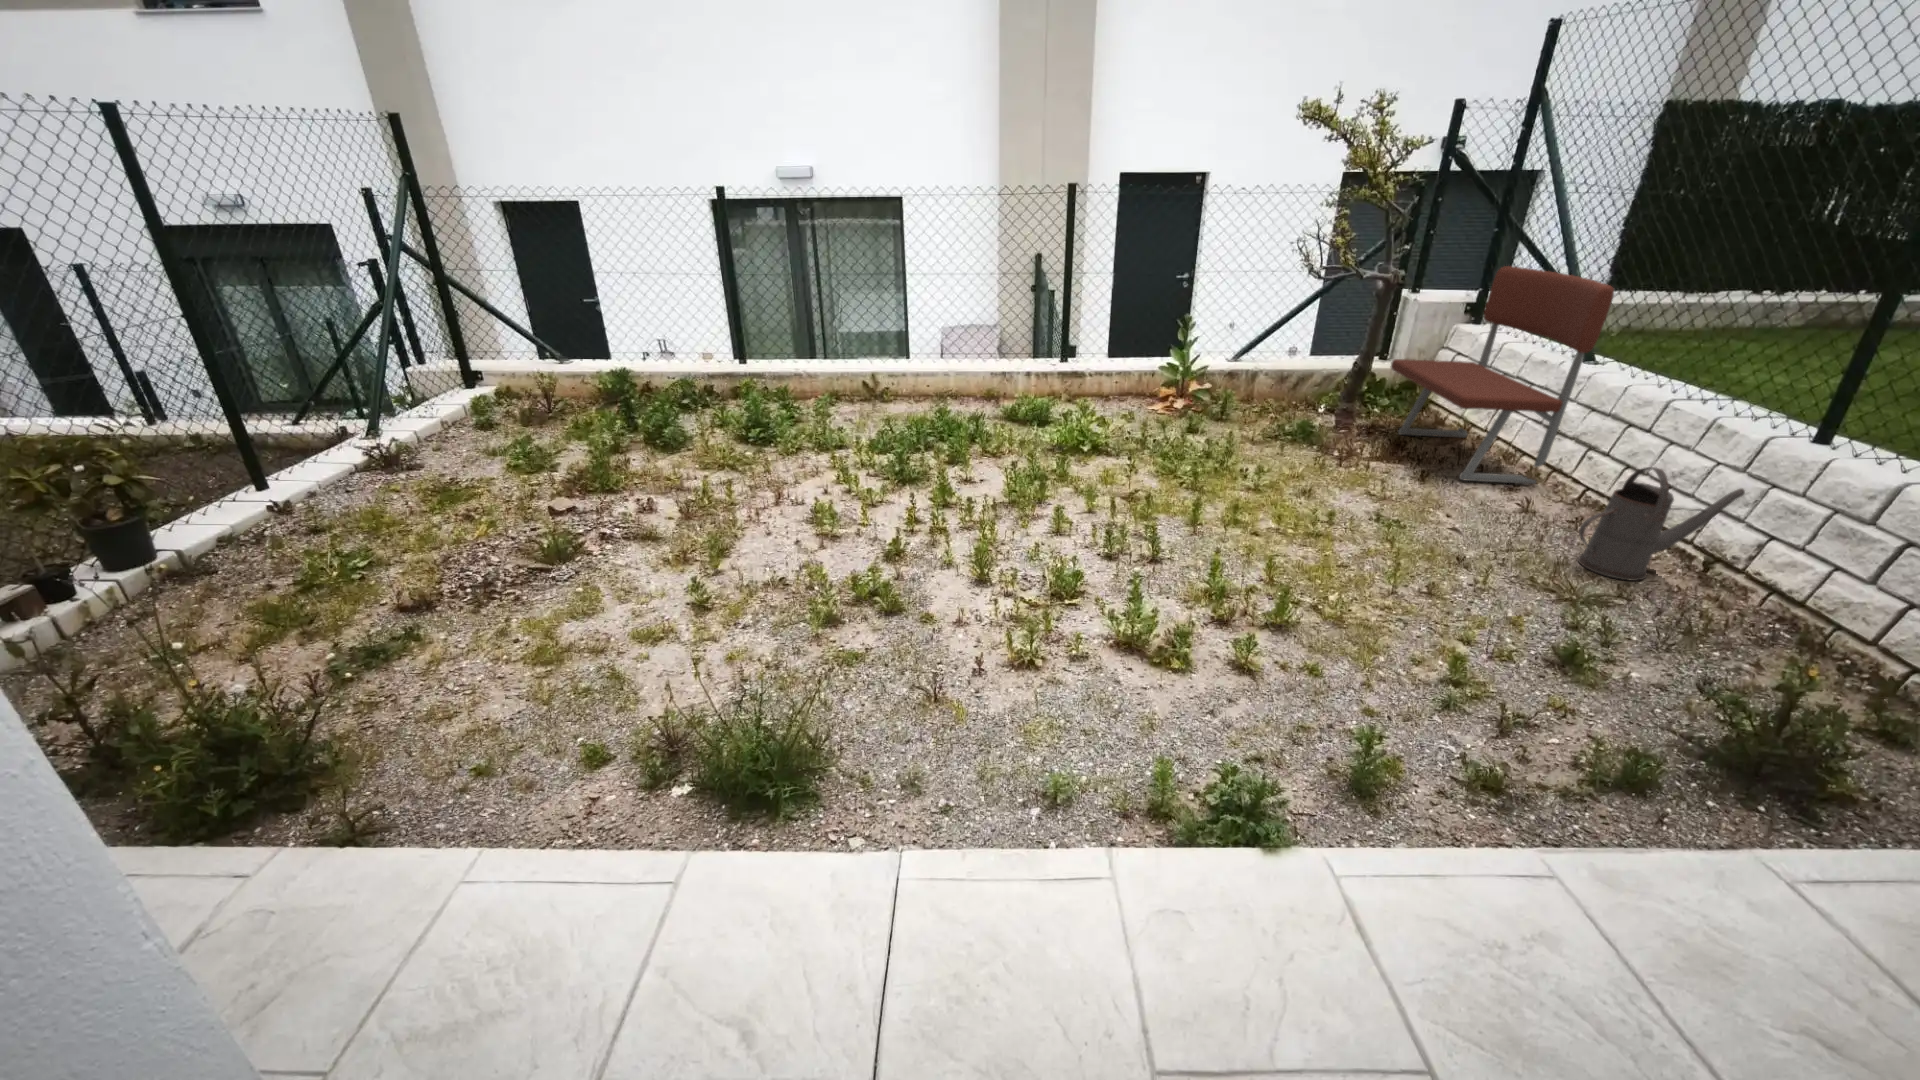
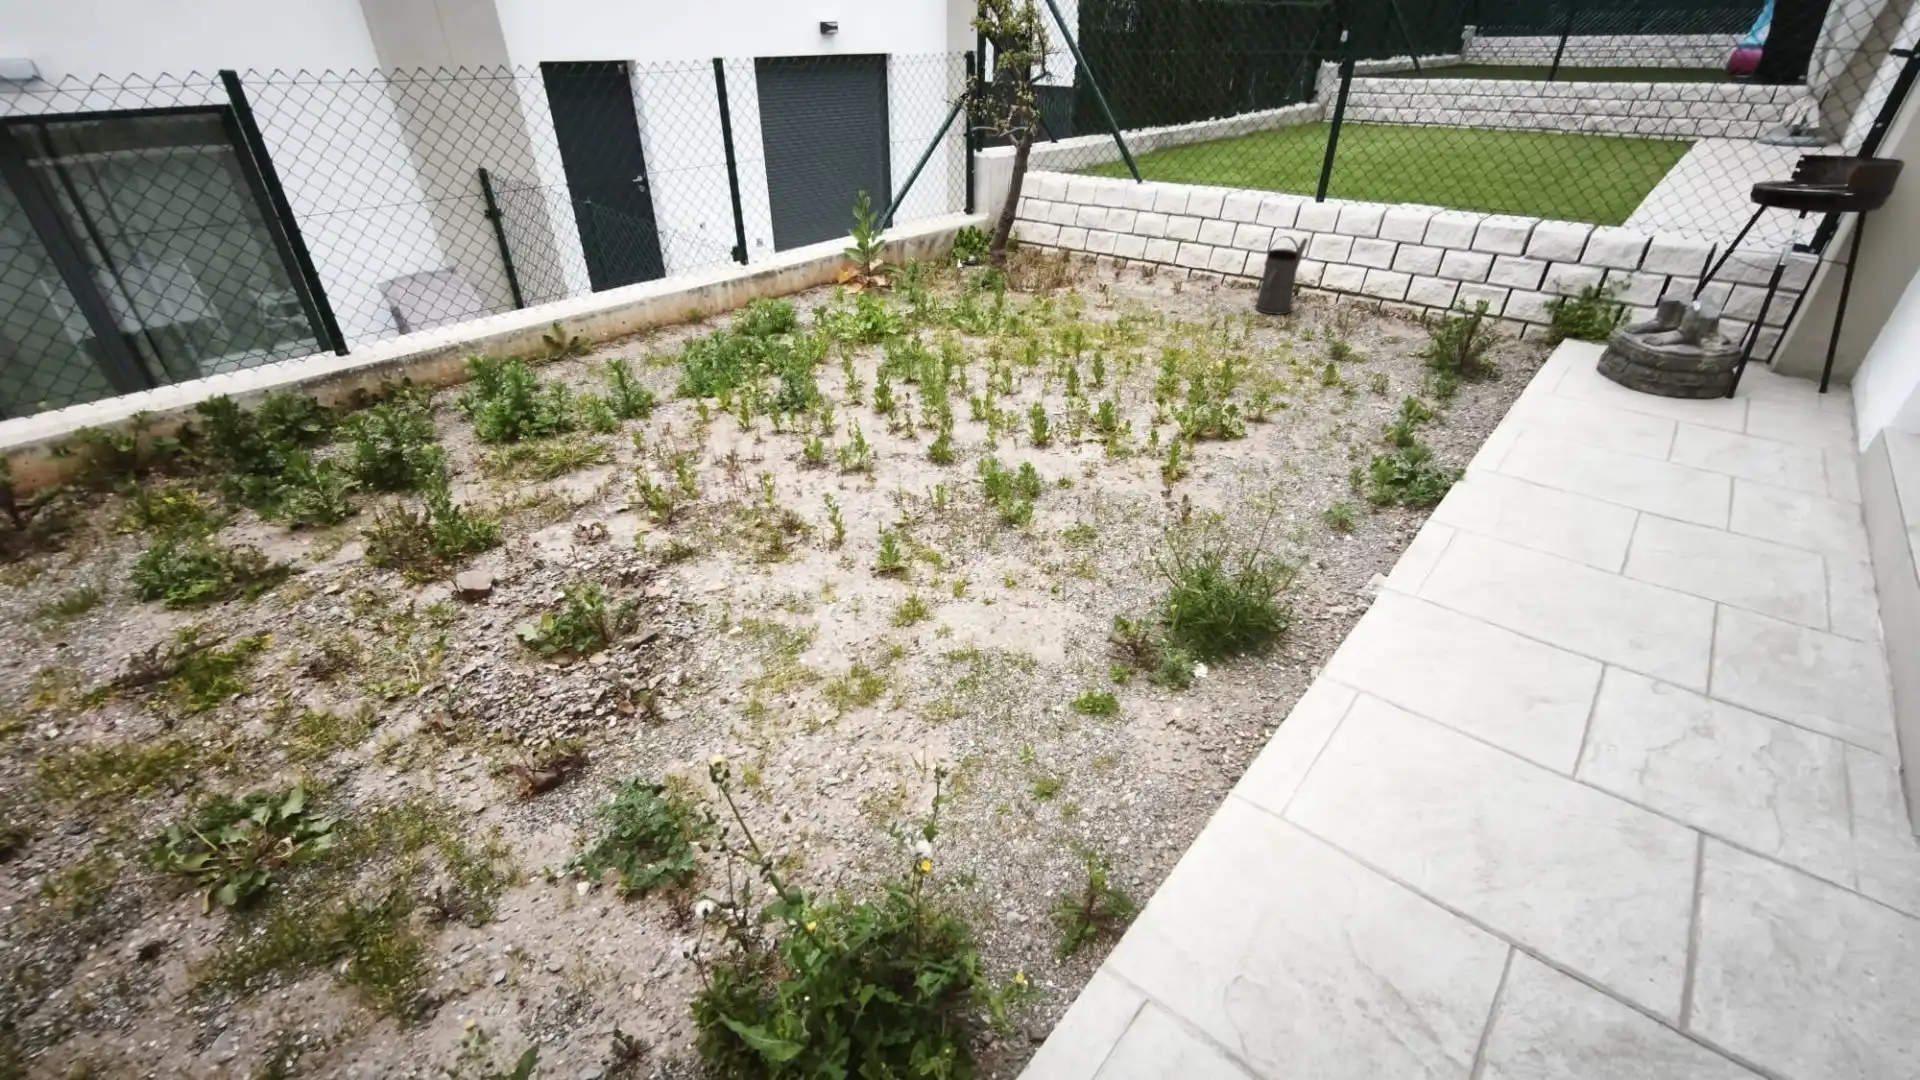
bench: present [1391,266,1614,484] -> none [1026,115,1183,287]

